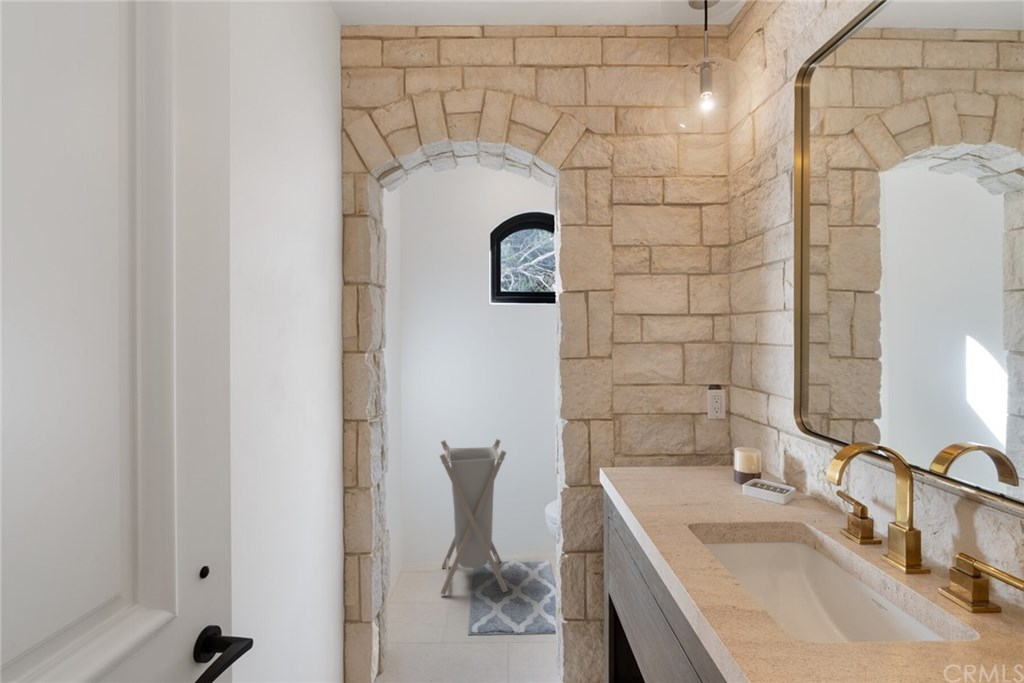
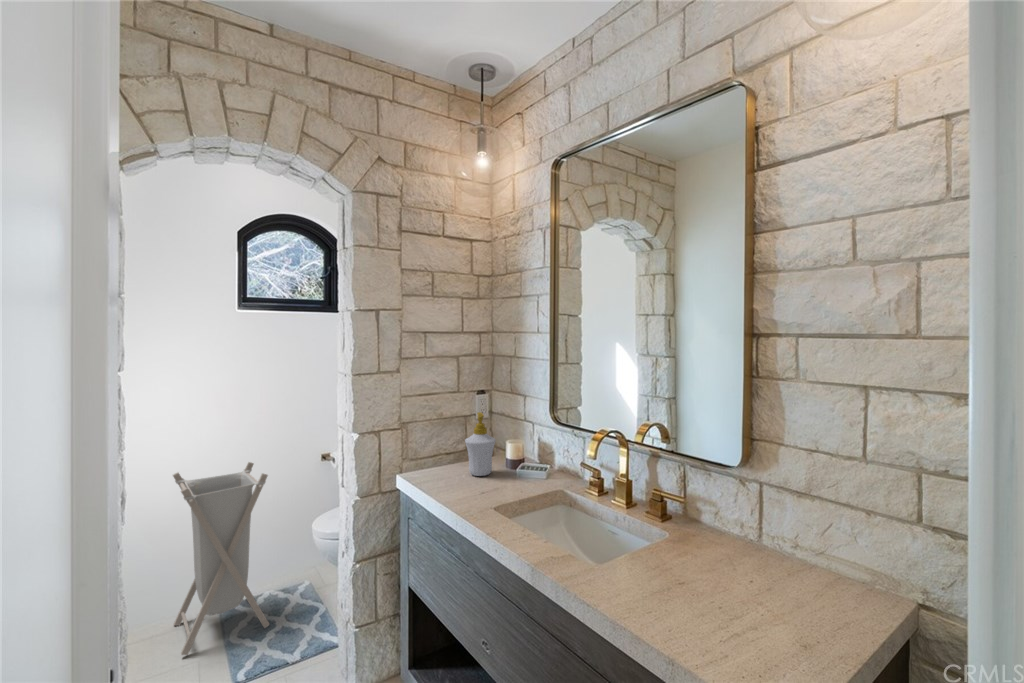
soap bottle: none [677,408,718,486] -> present [465,412,496,476]

